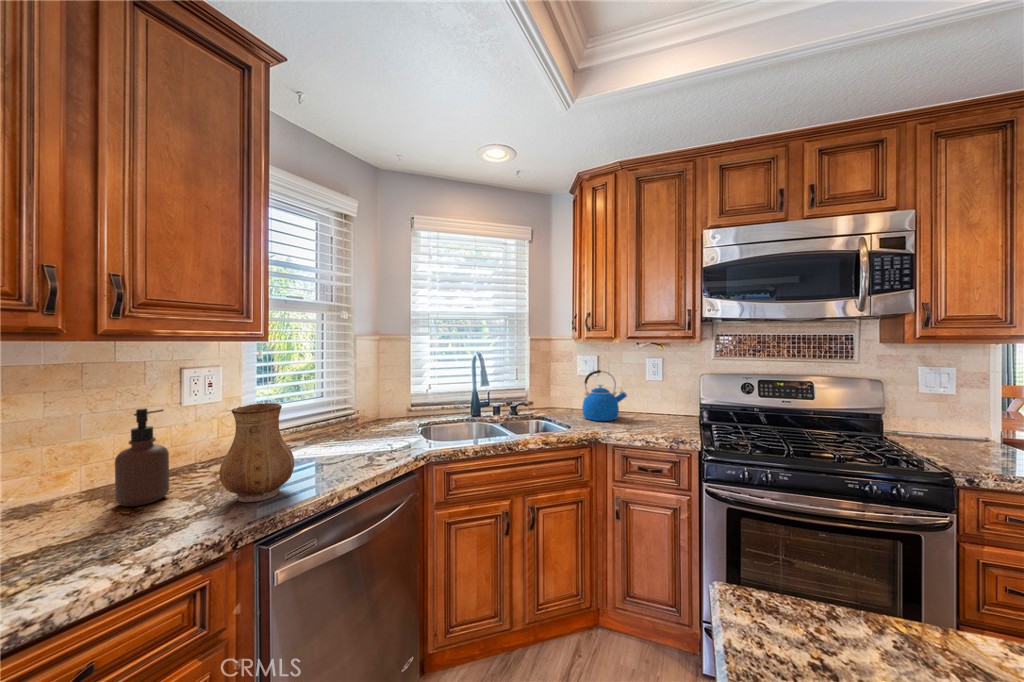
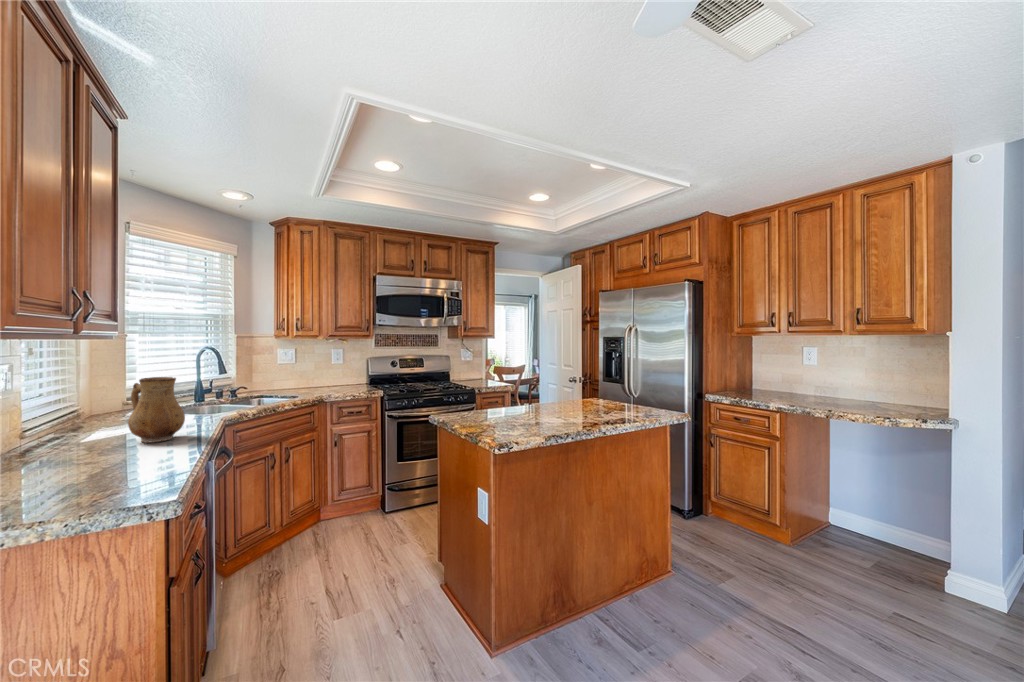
kettle: present [582,370,627,421] -> none [296,358,327,393]
soap dispenser: present [115,408,169,506] -> none [30,385,76,460]

